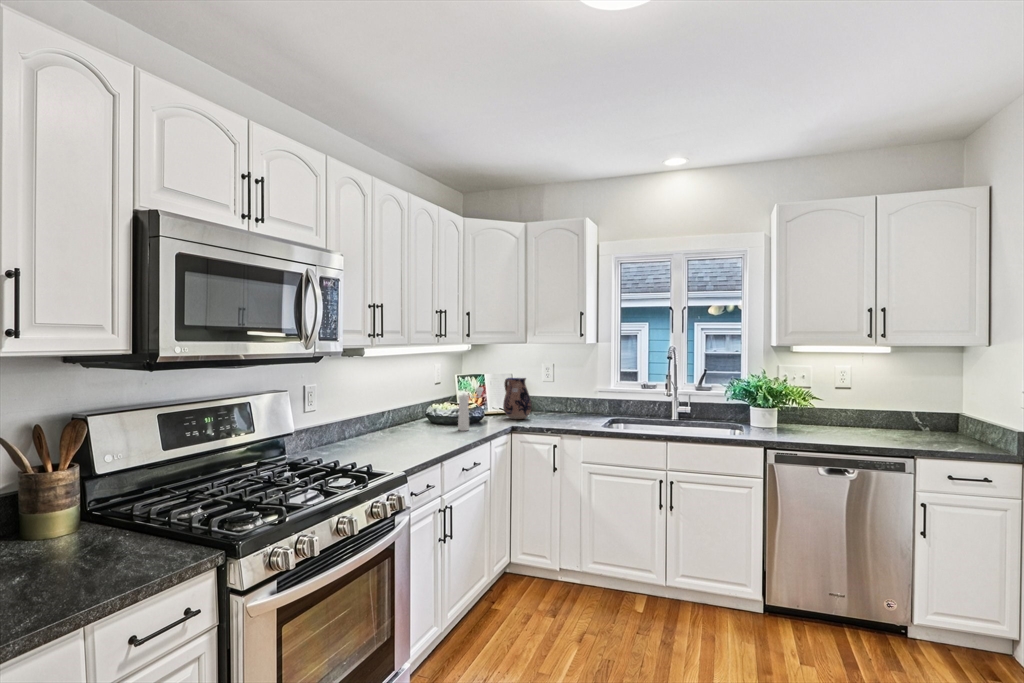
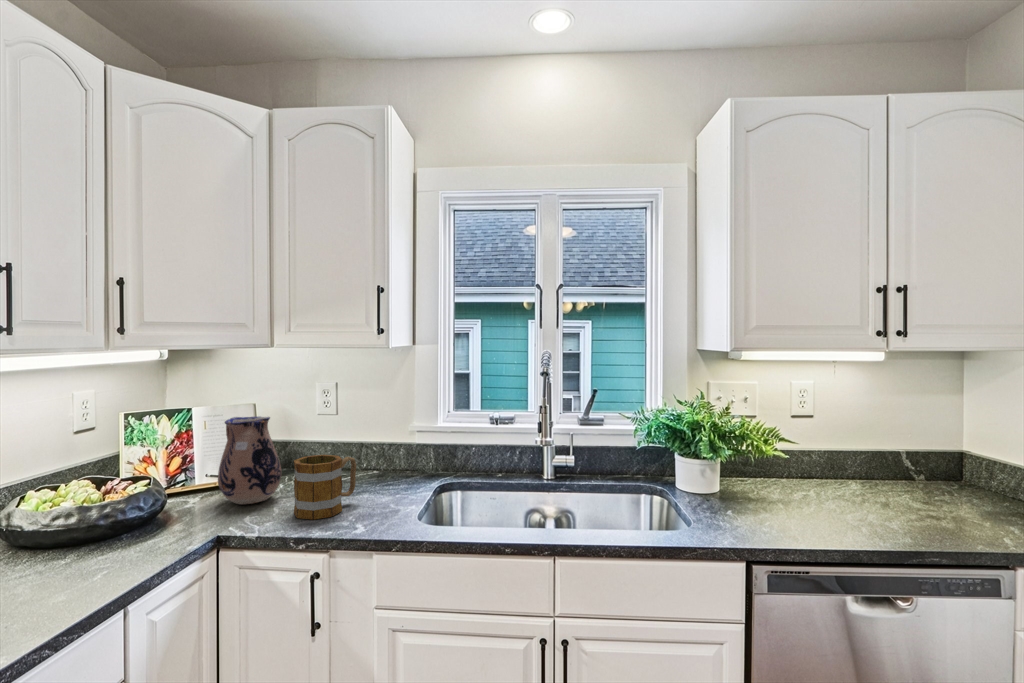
pepper mill: present [458,387,483,431] -> none [44,460,135,584]
mug: none [540,396,569,425] -> present [294,455,356,520]

